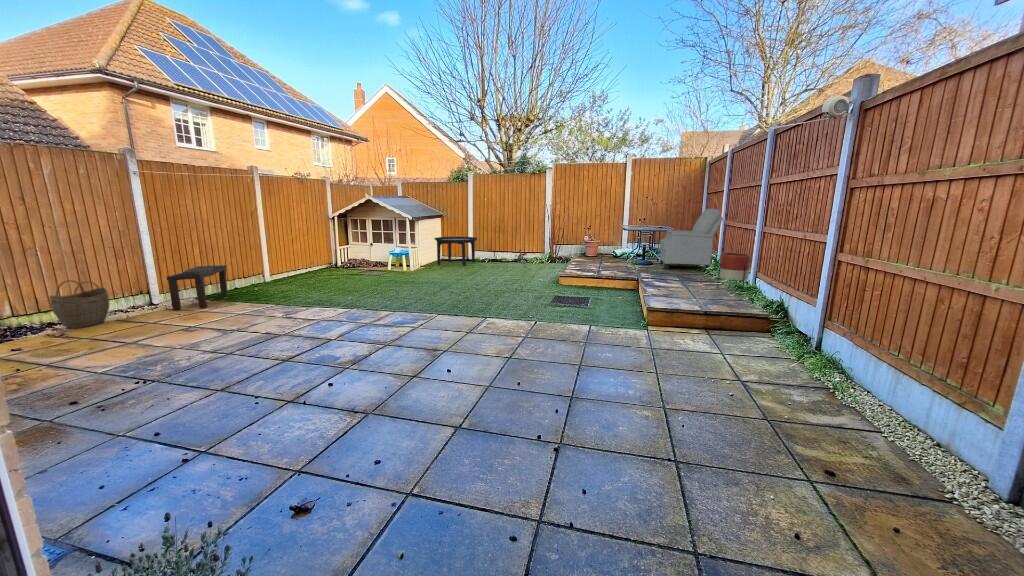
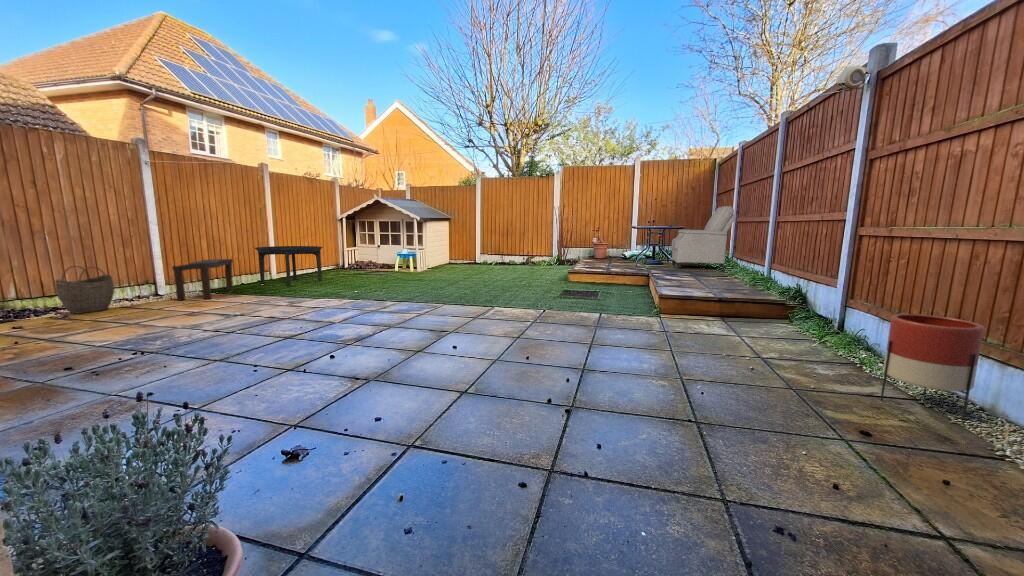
round table: present [434,237,478,266] -> present [255,246,323,286]
planter: present [717,253,751,291] -> present [881,314,984,420]

